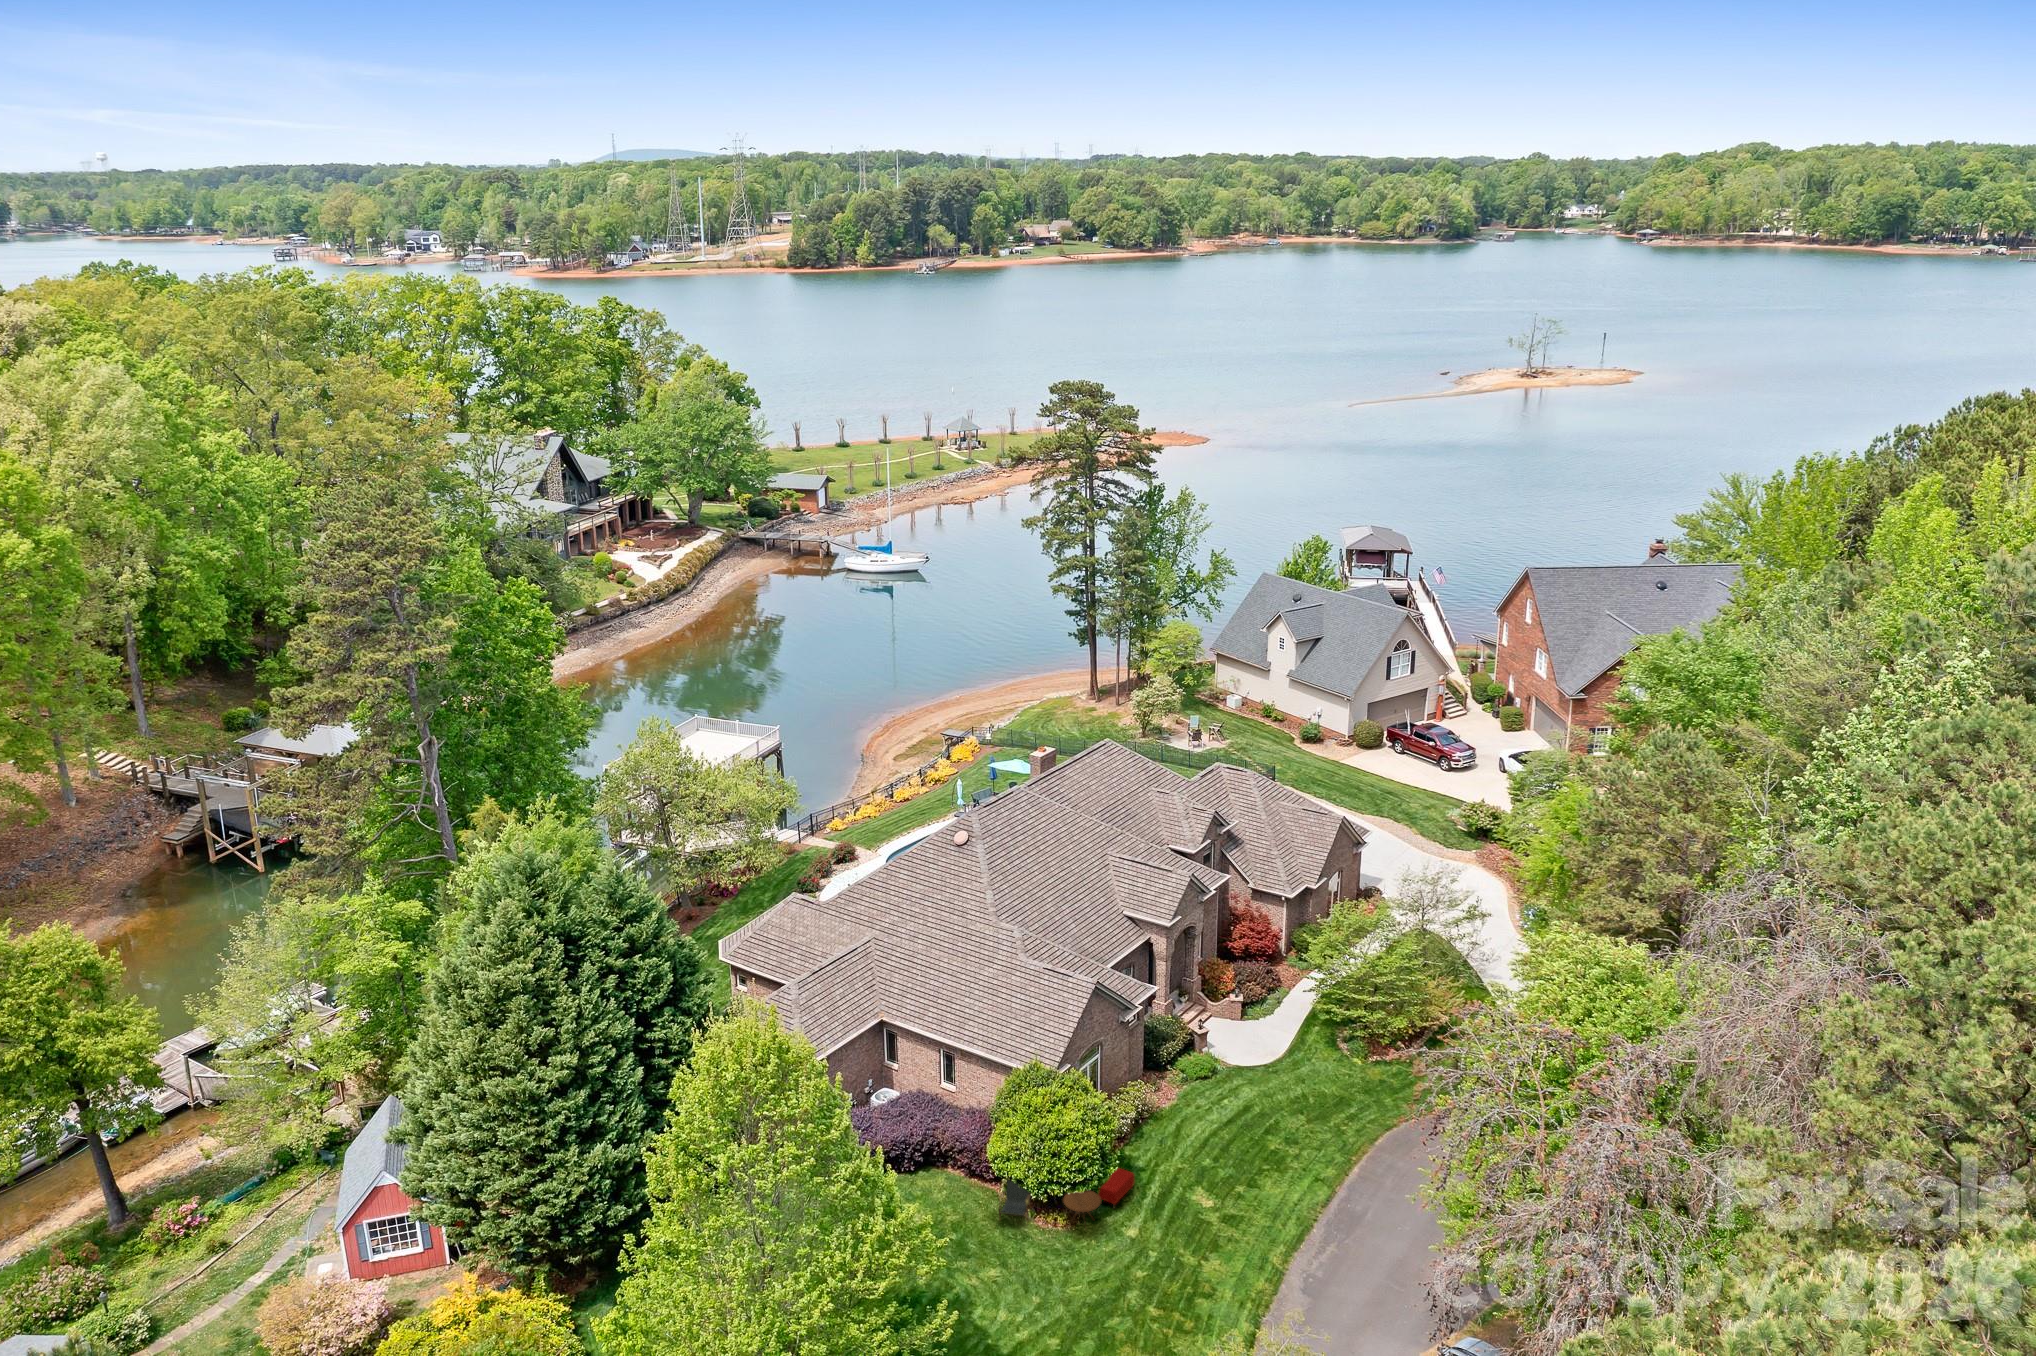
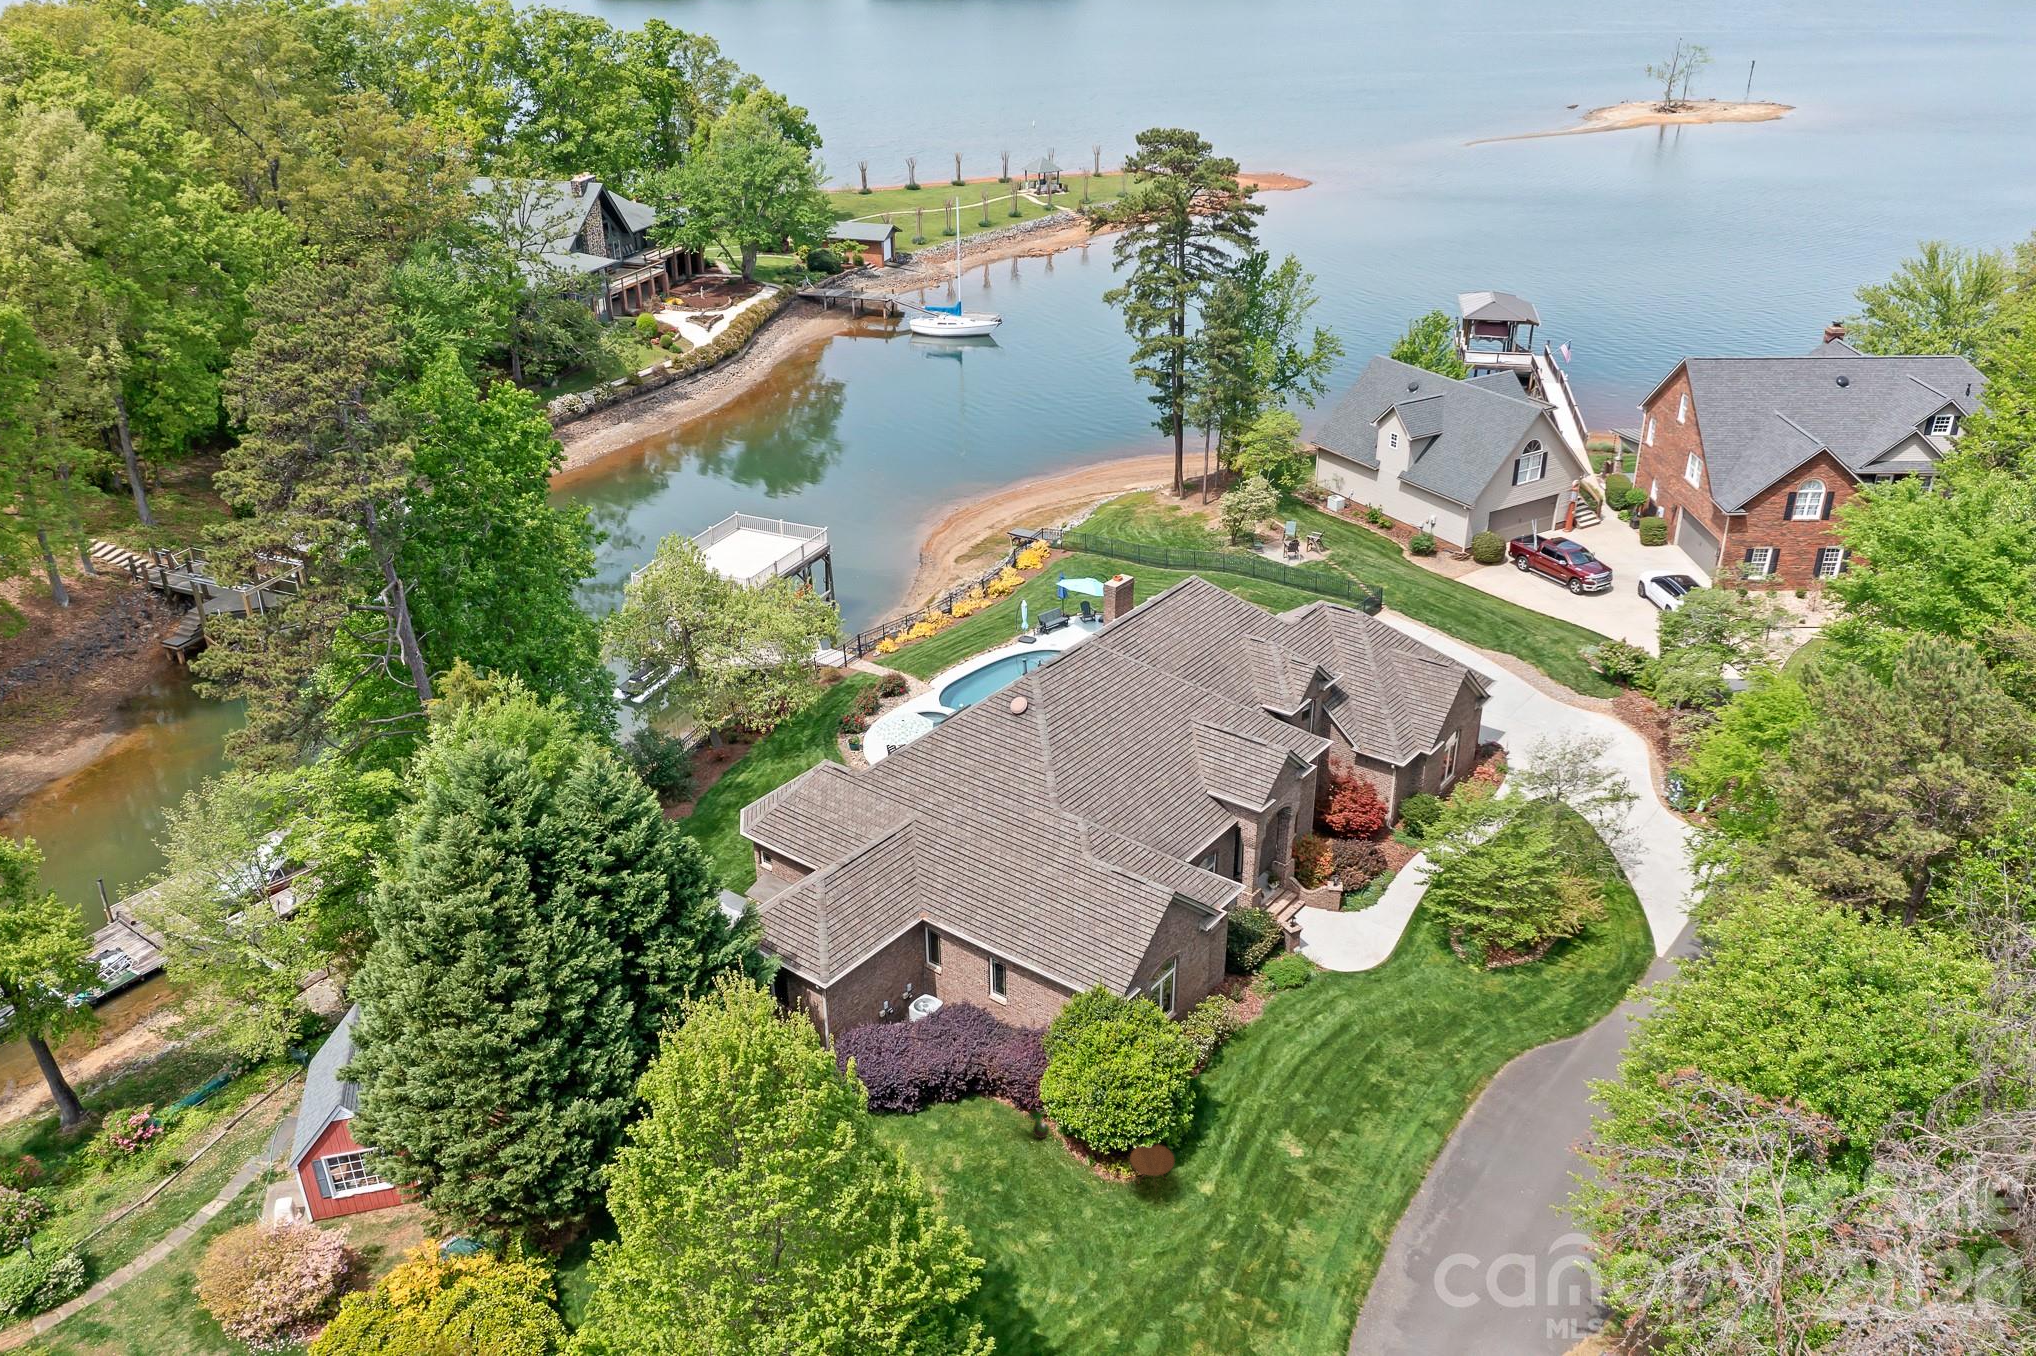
potted tree: none [973,1163,995,1192] -> present [1027,1111,1049,1138]
bench: present [1098,1168,1135,1207] -> none [1171,1113,1215,1165]
lounge chair: present [999,1181,1030,1222] -> none [1054,1126,1091,1184]

